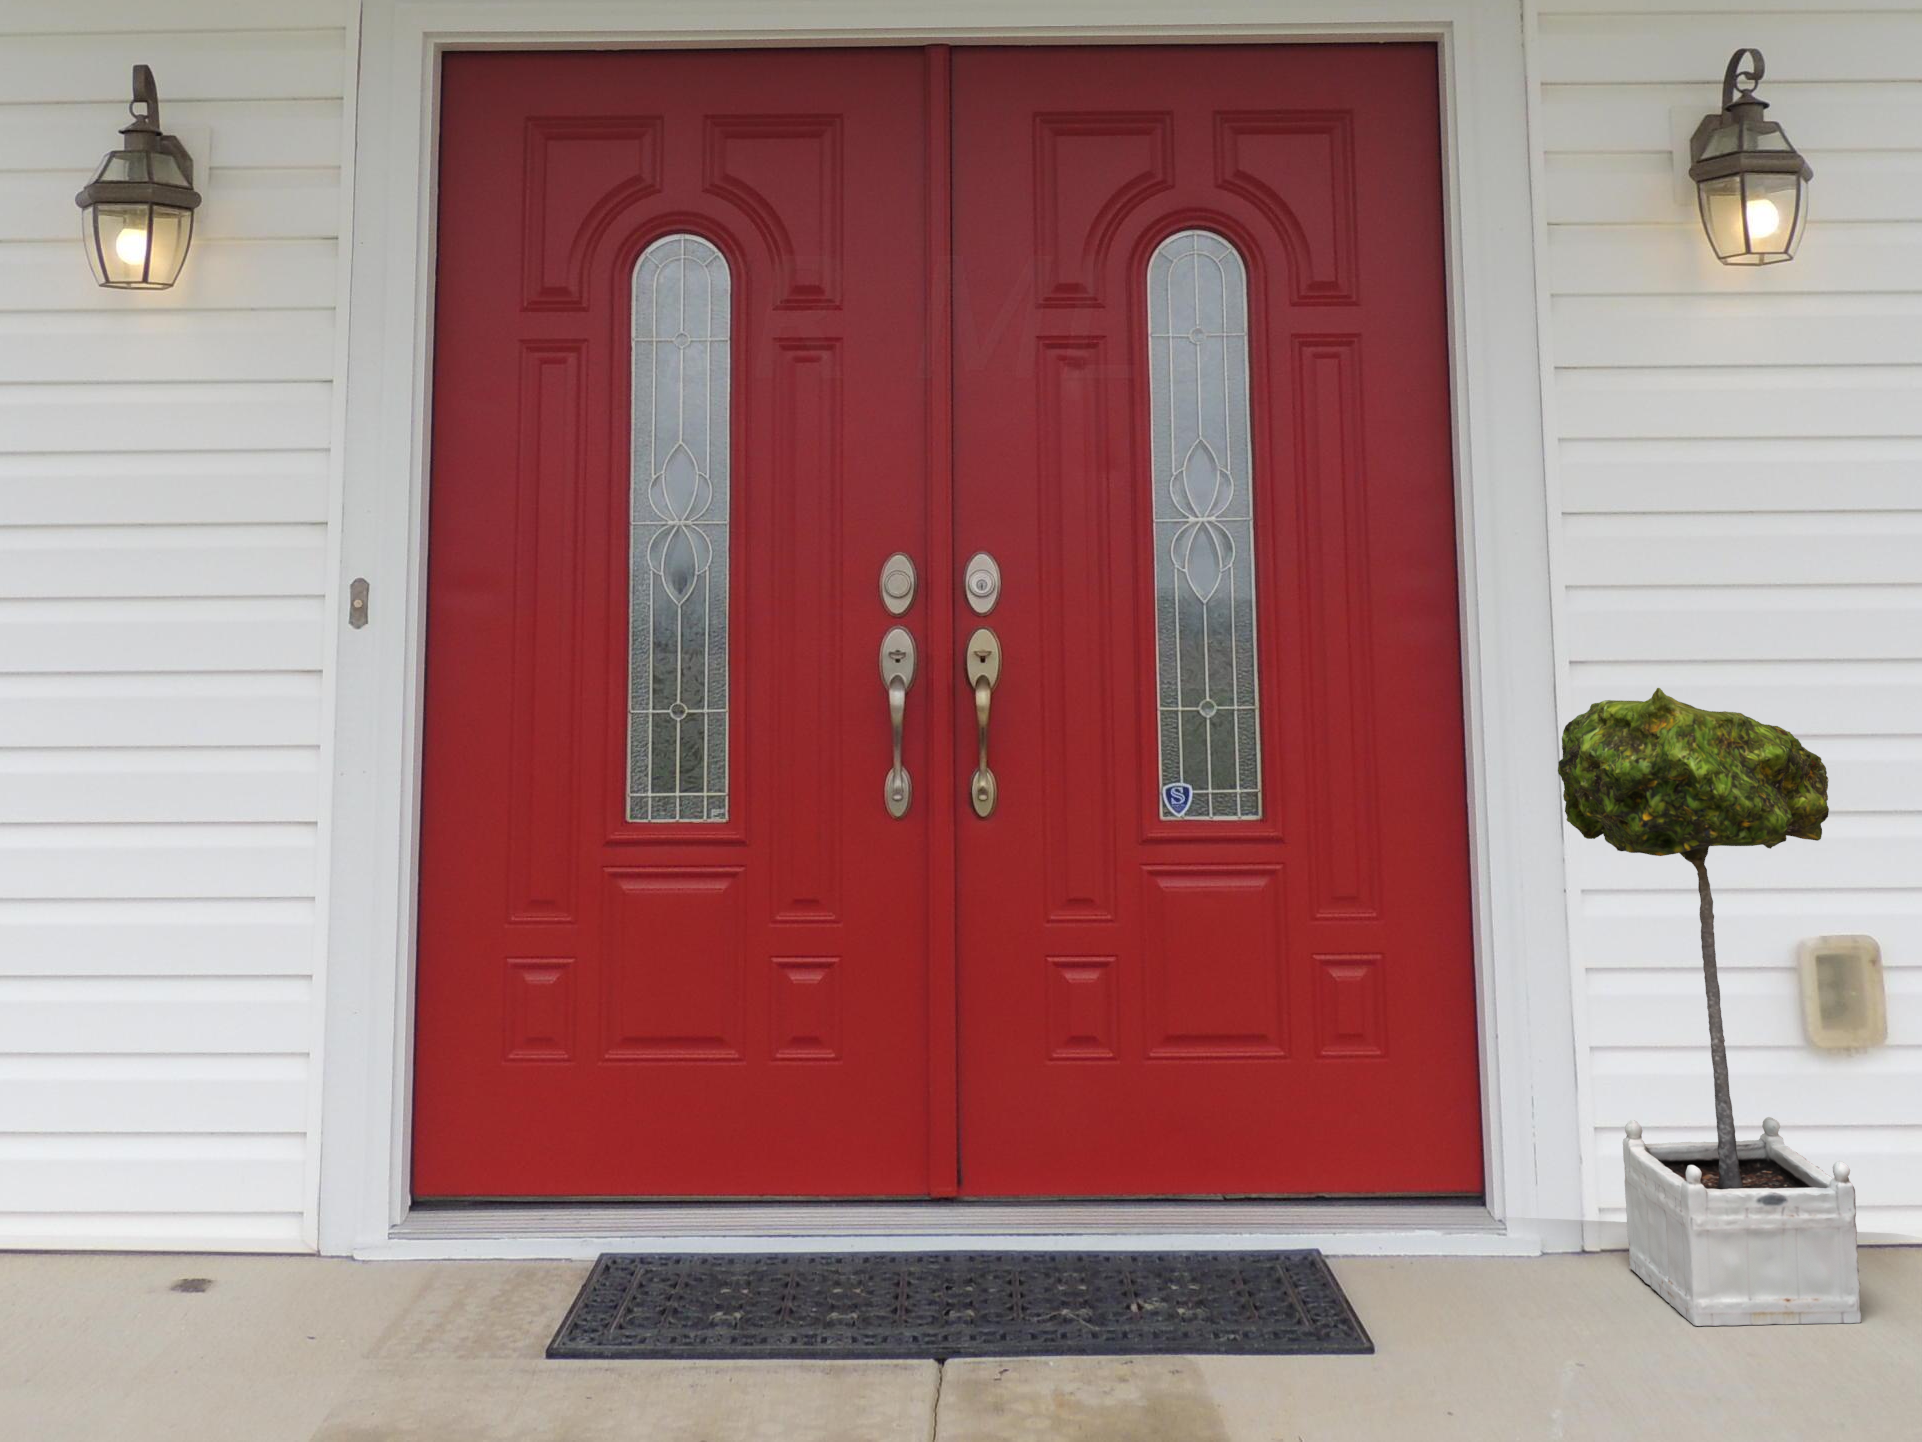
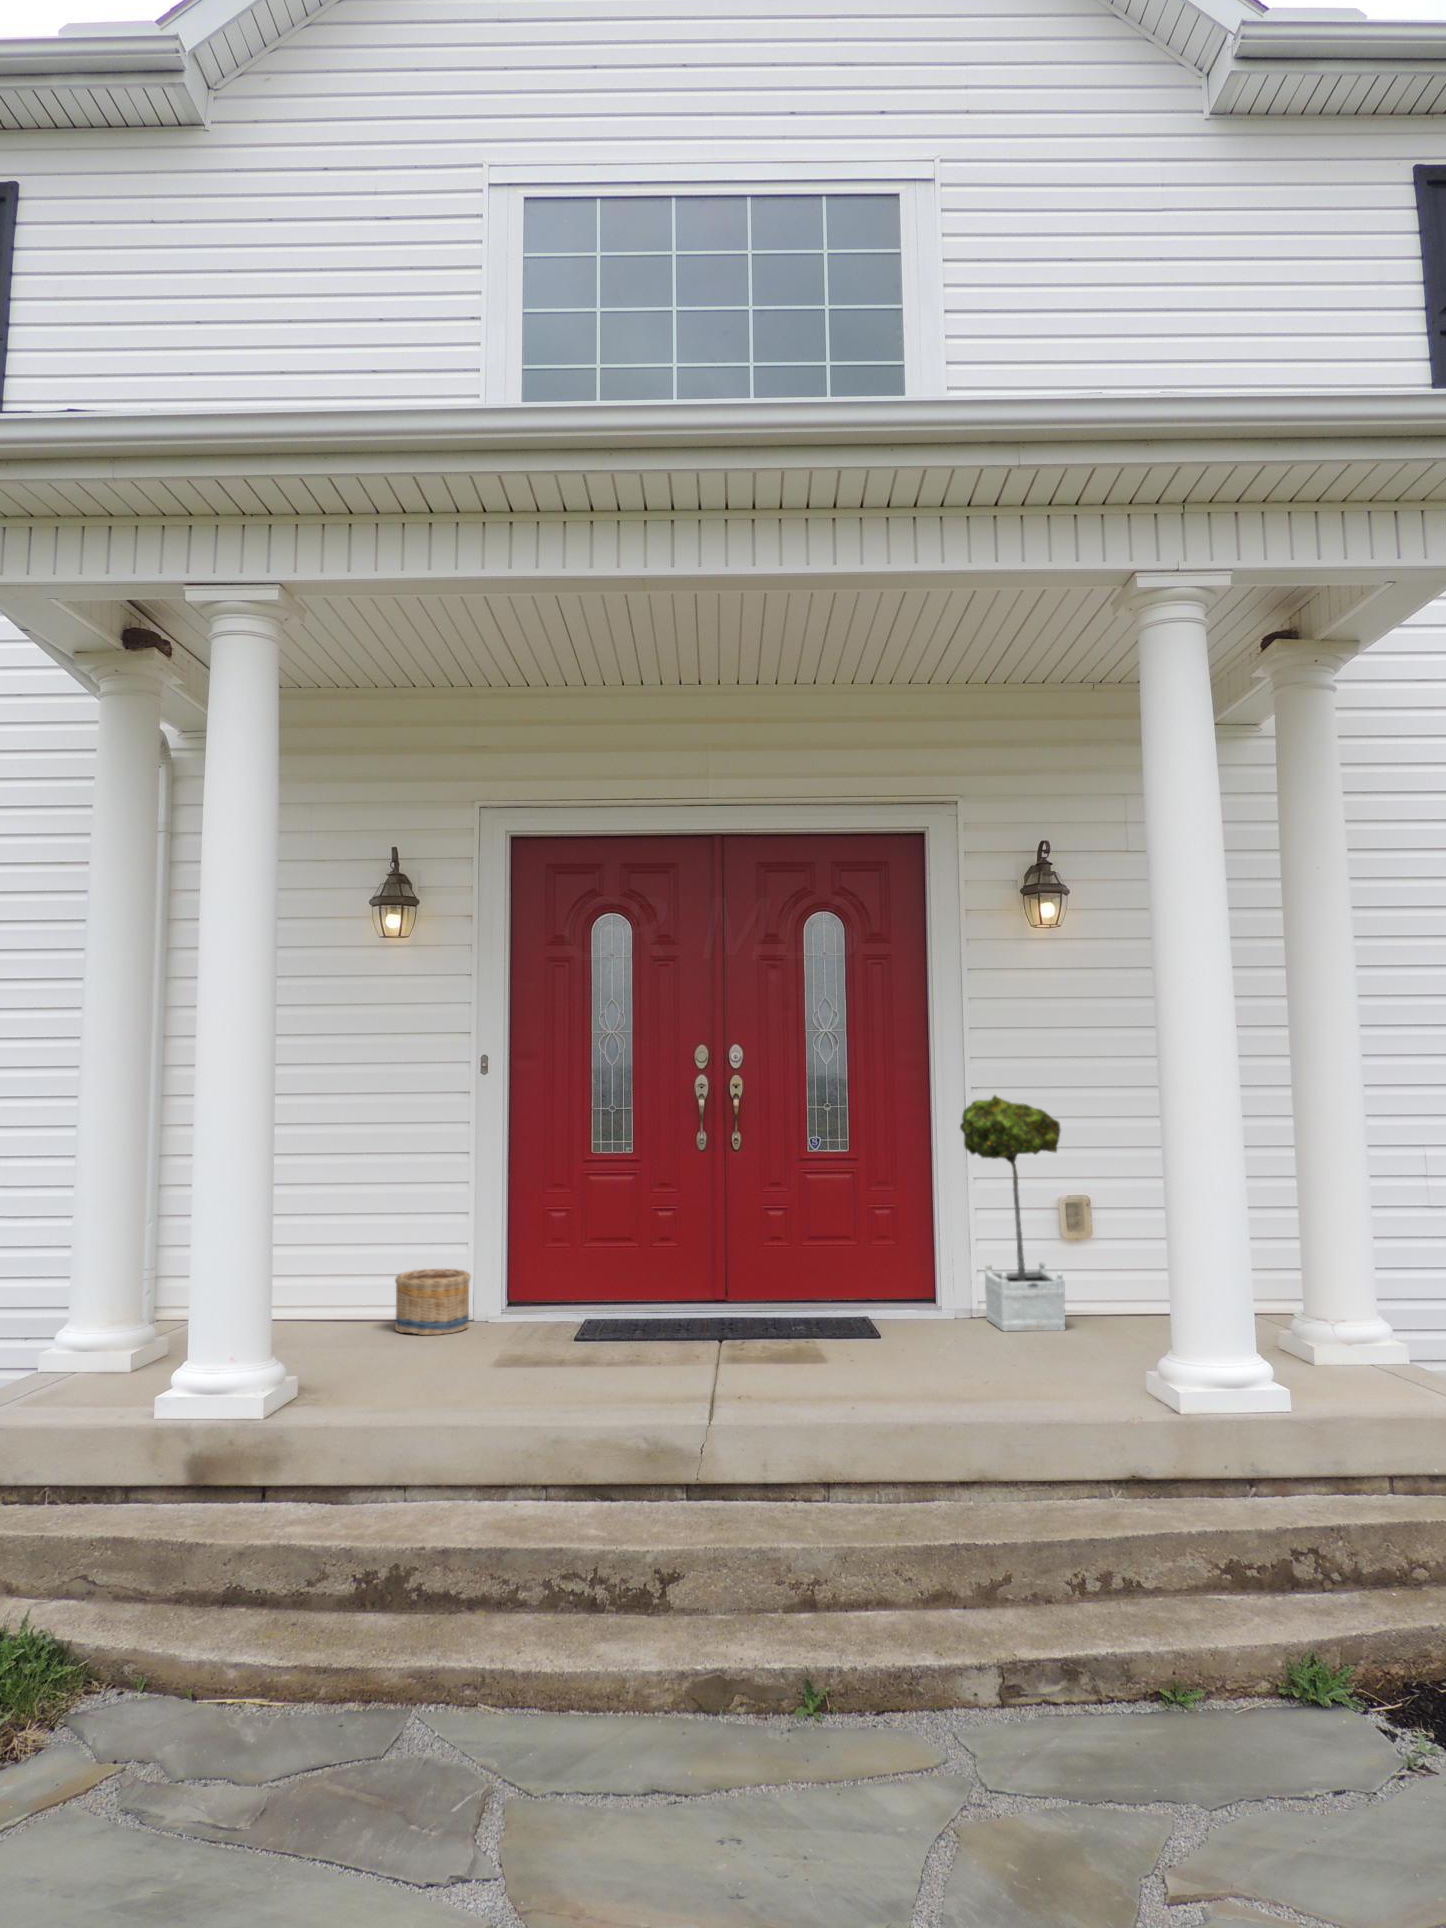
basket: none [95,1123,302,1325] -> present [395,1269,470,1335]

